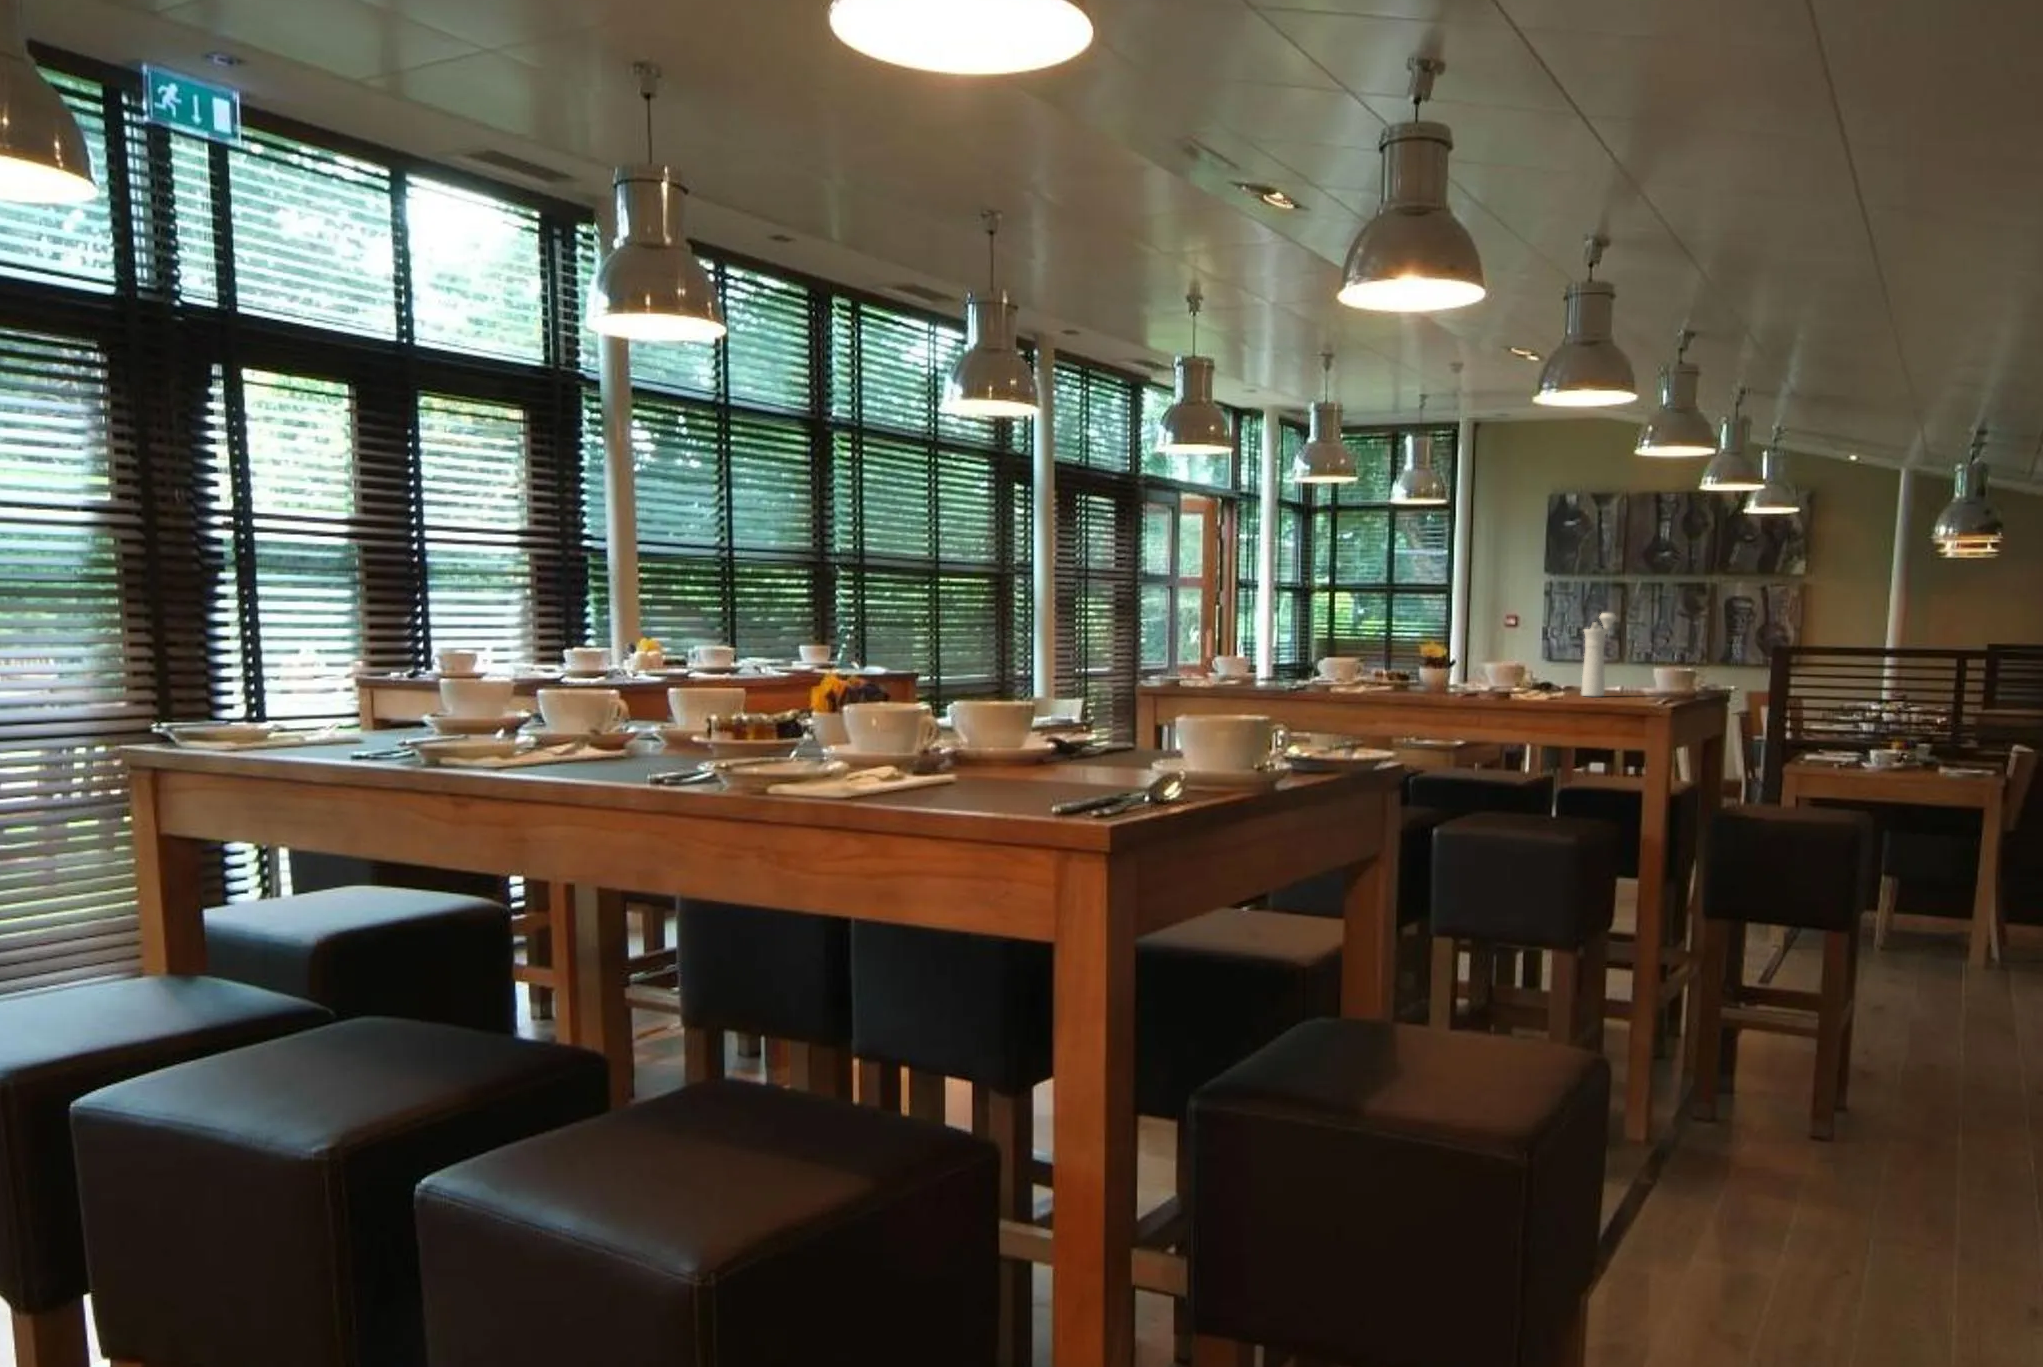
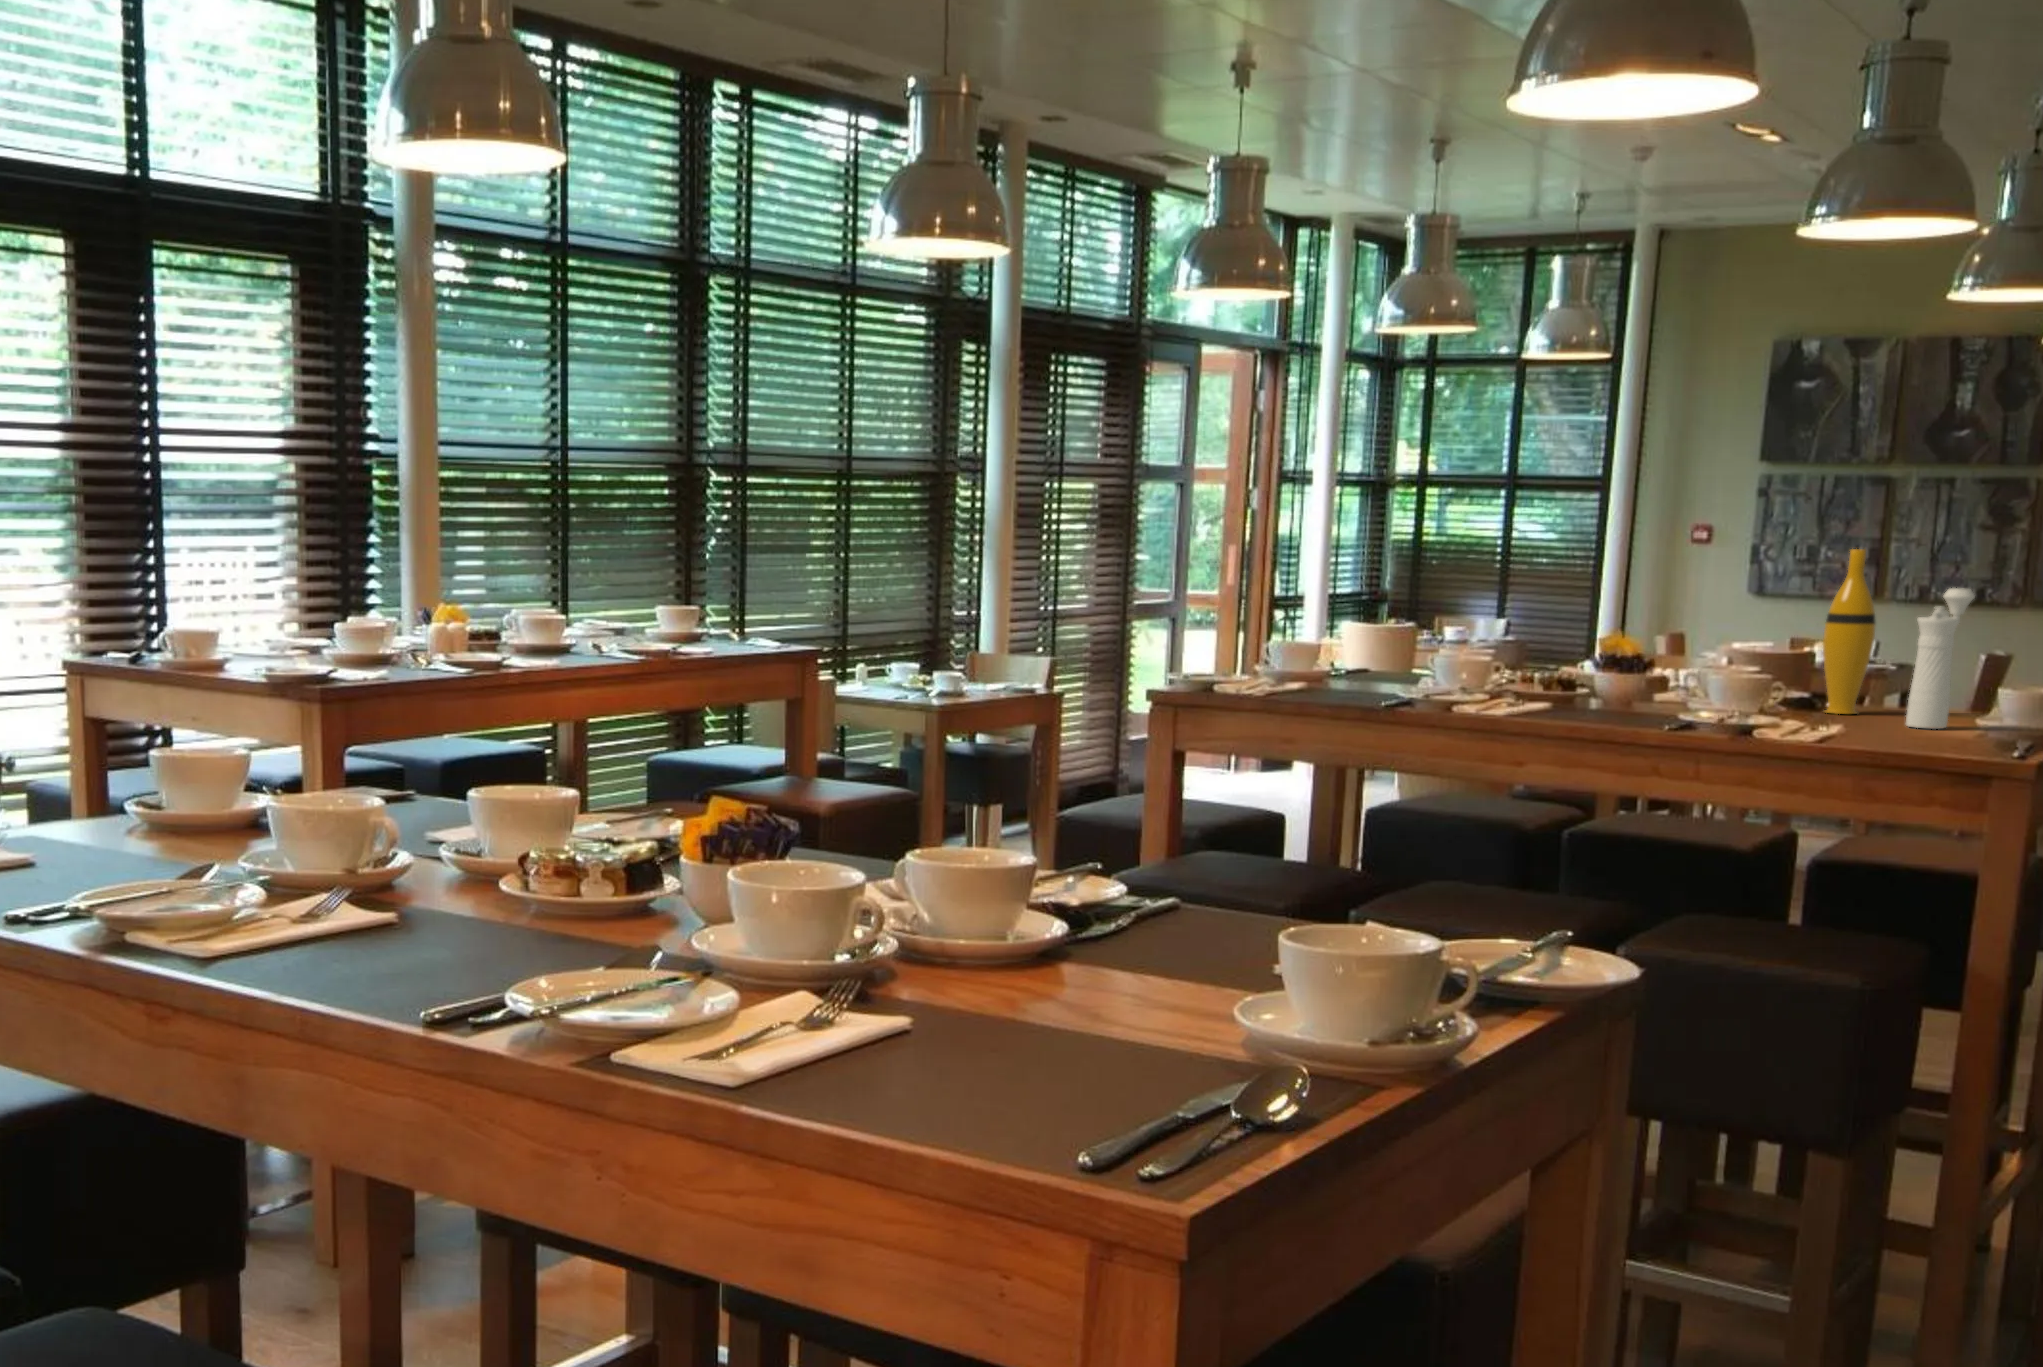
vase: none [1535,591,1564,692] -> present [1823,549,1876,714]

